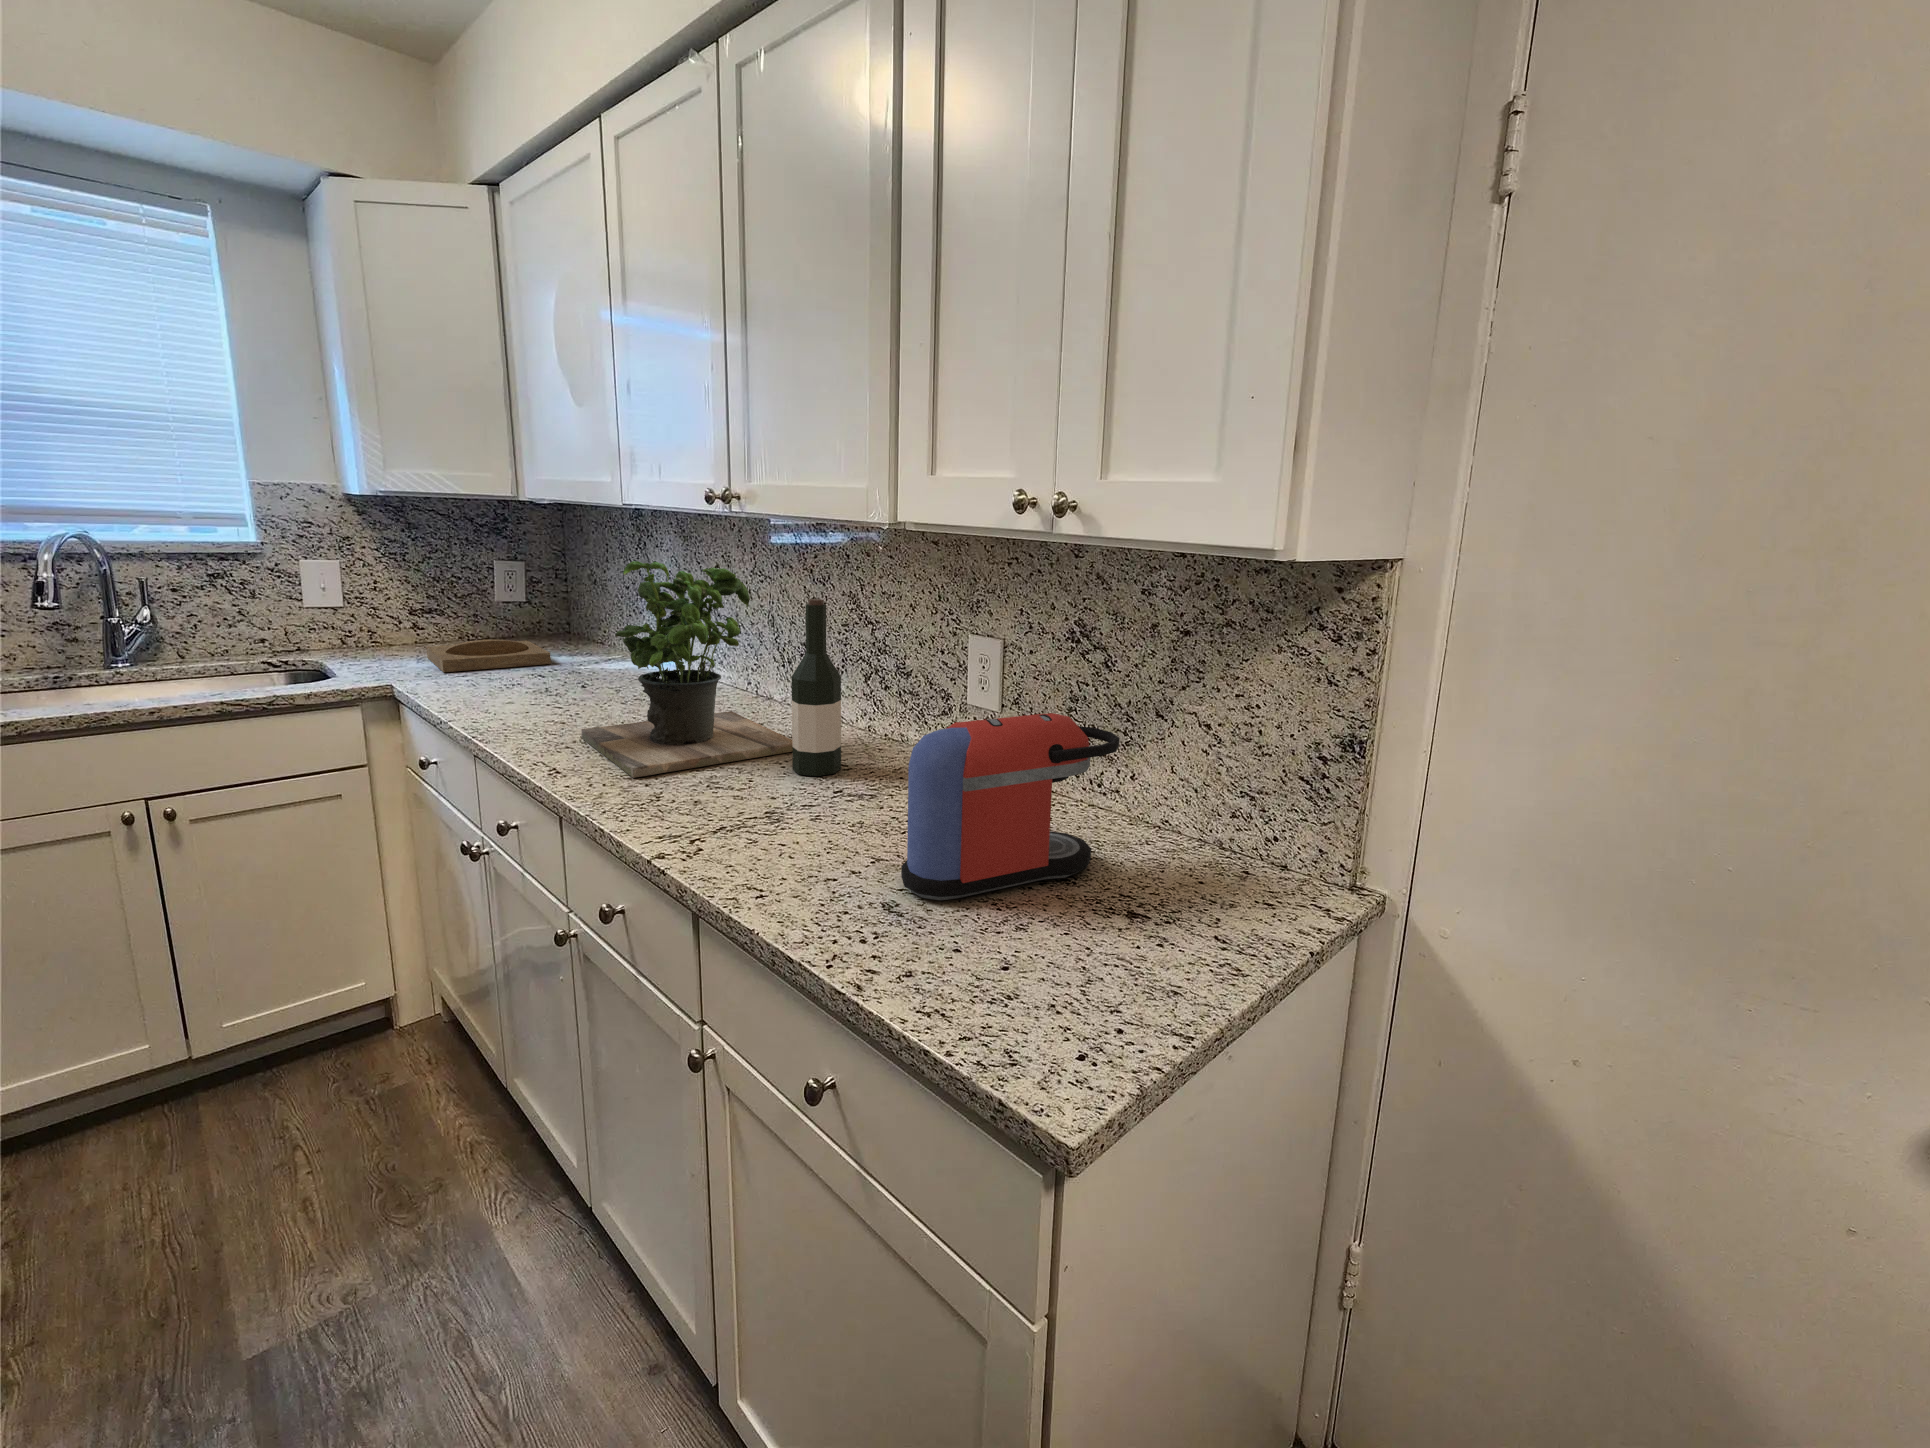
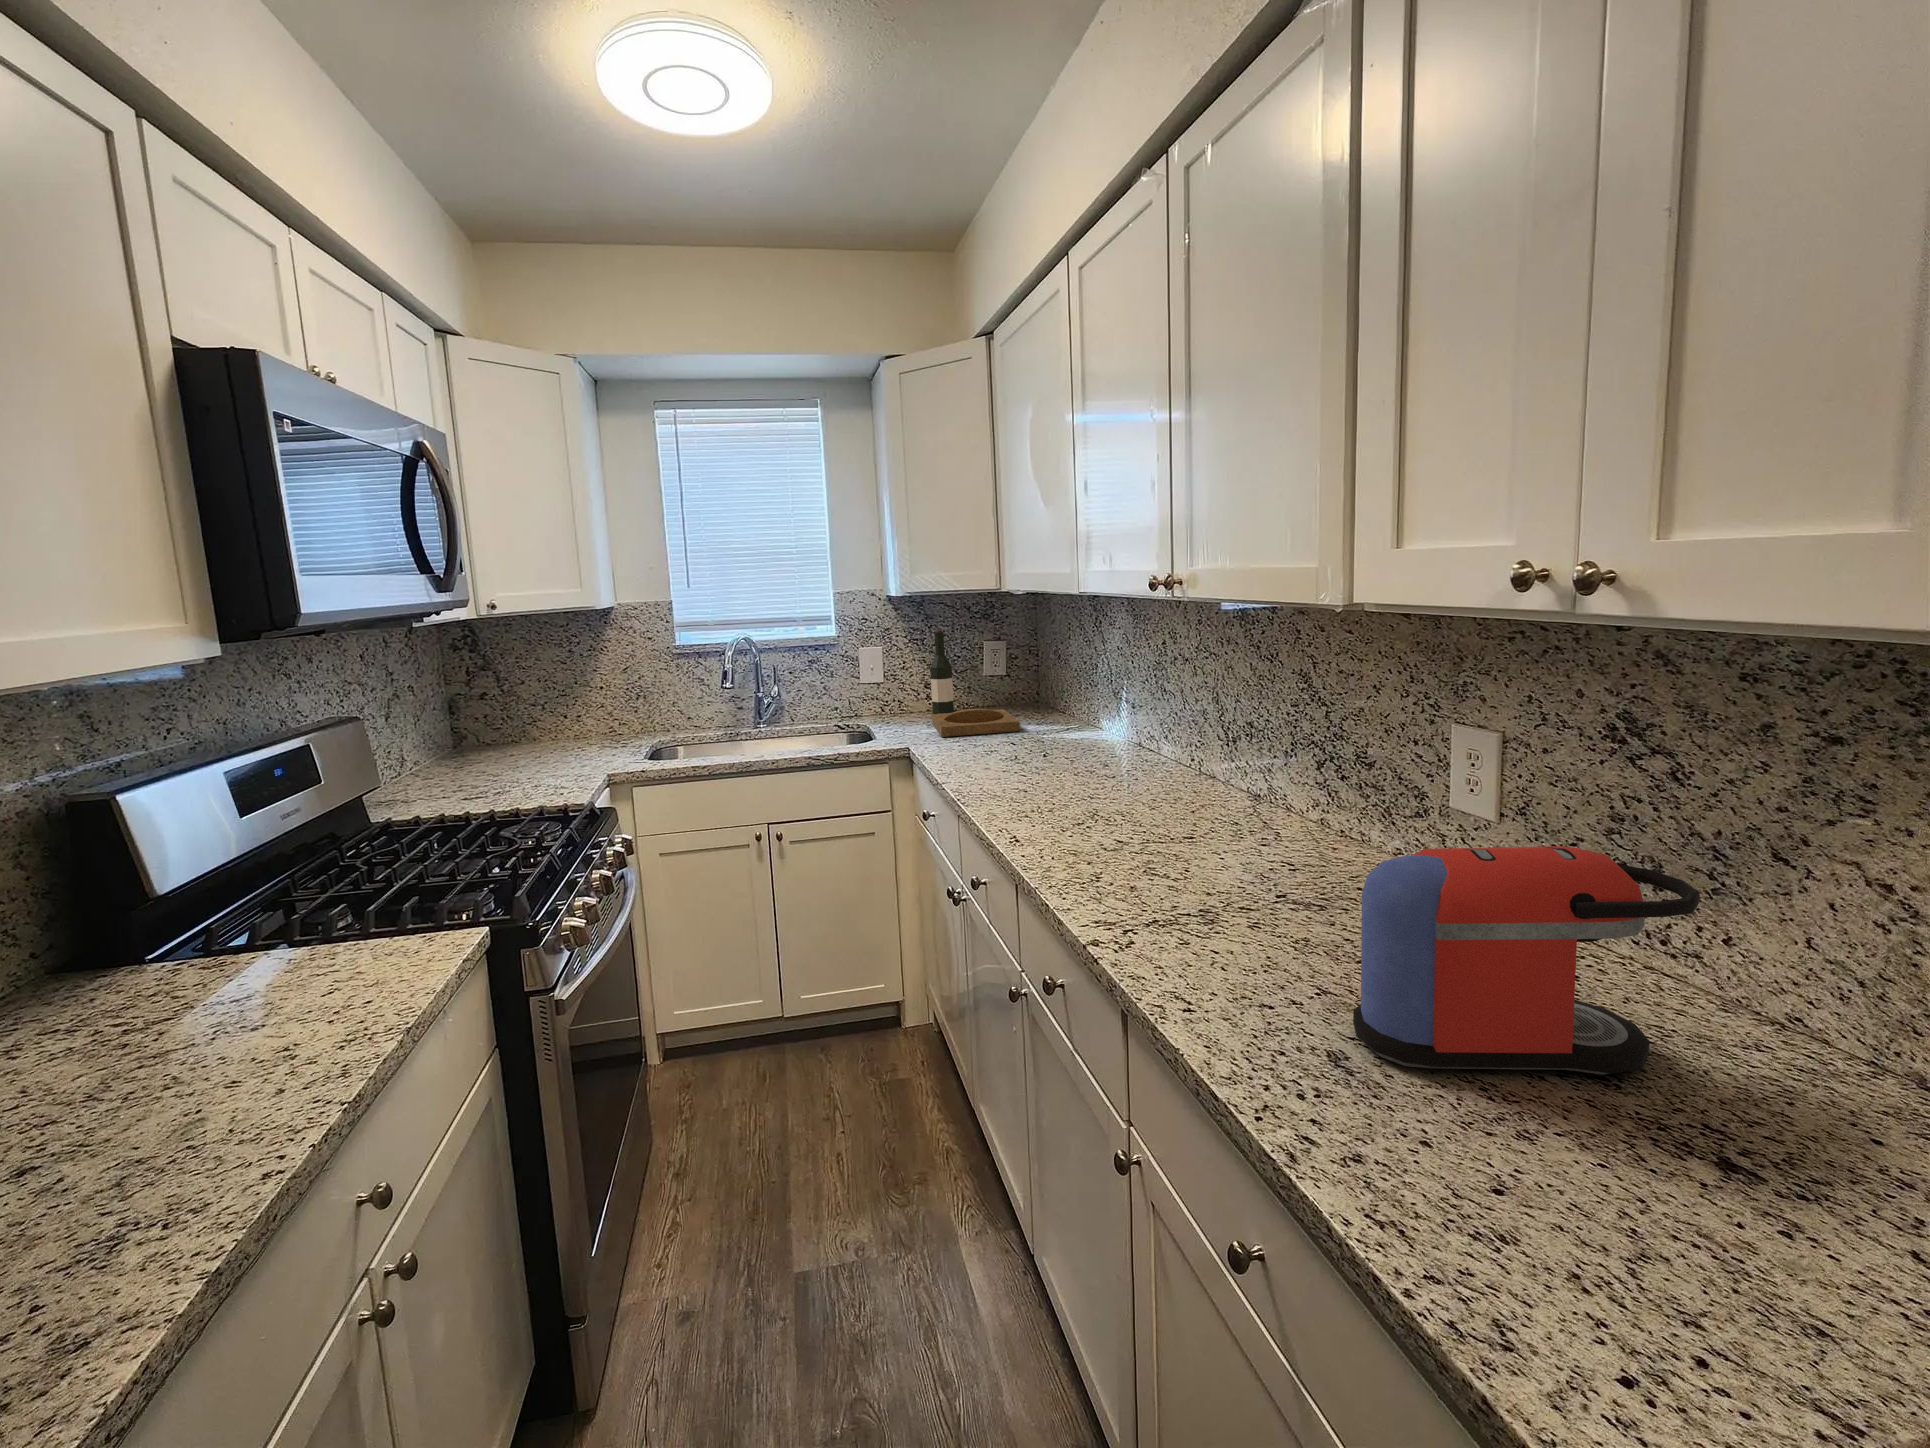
potted plant: present [581,561,792,778] -> none [1037,650,1240,854]
wine bottle: present [791,599,841,776] -> present [930,630,954,714]

